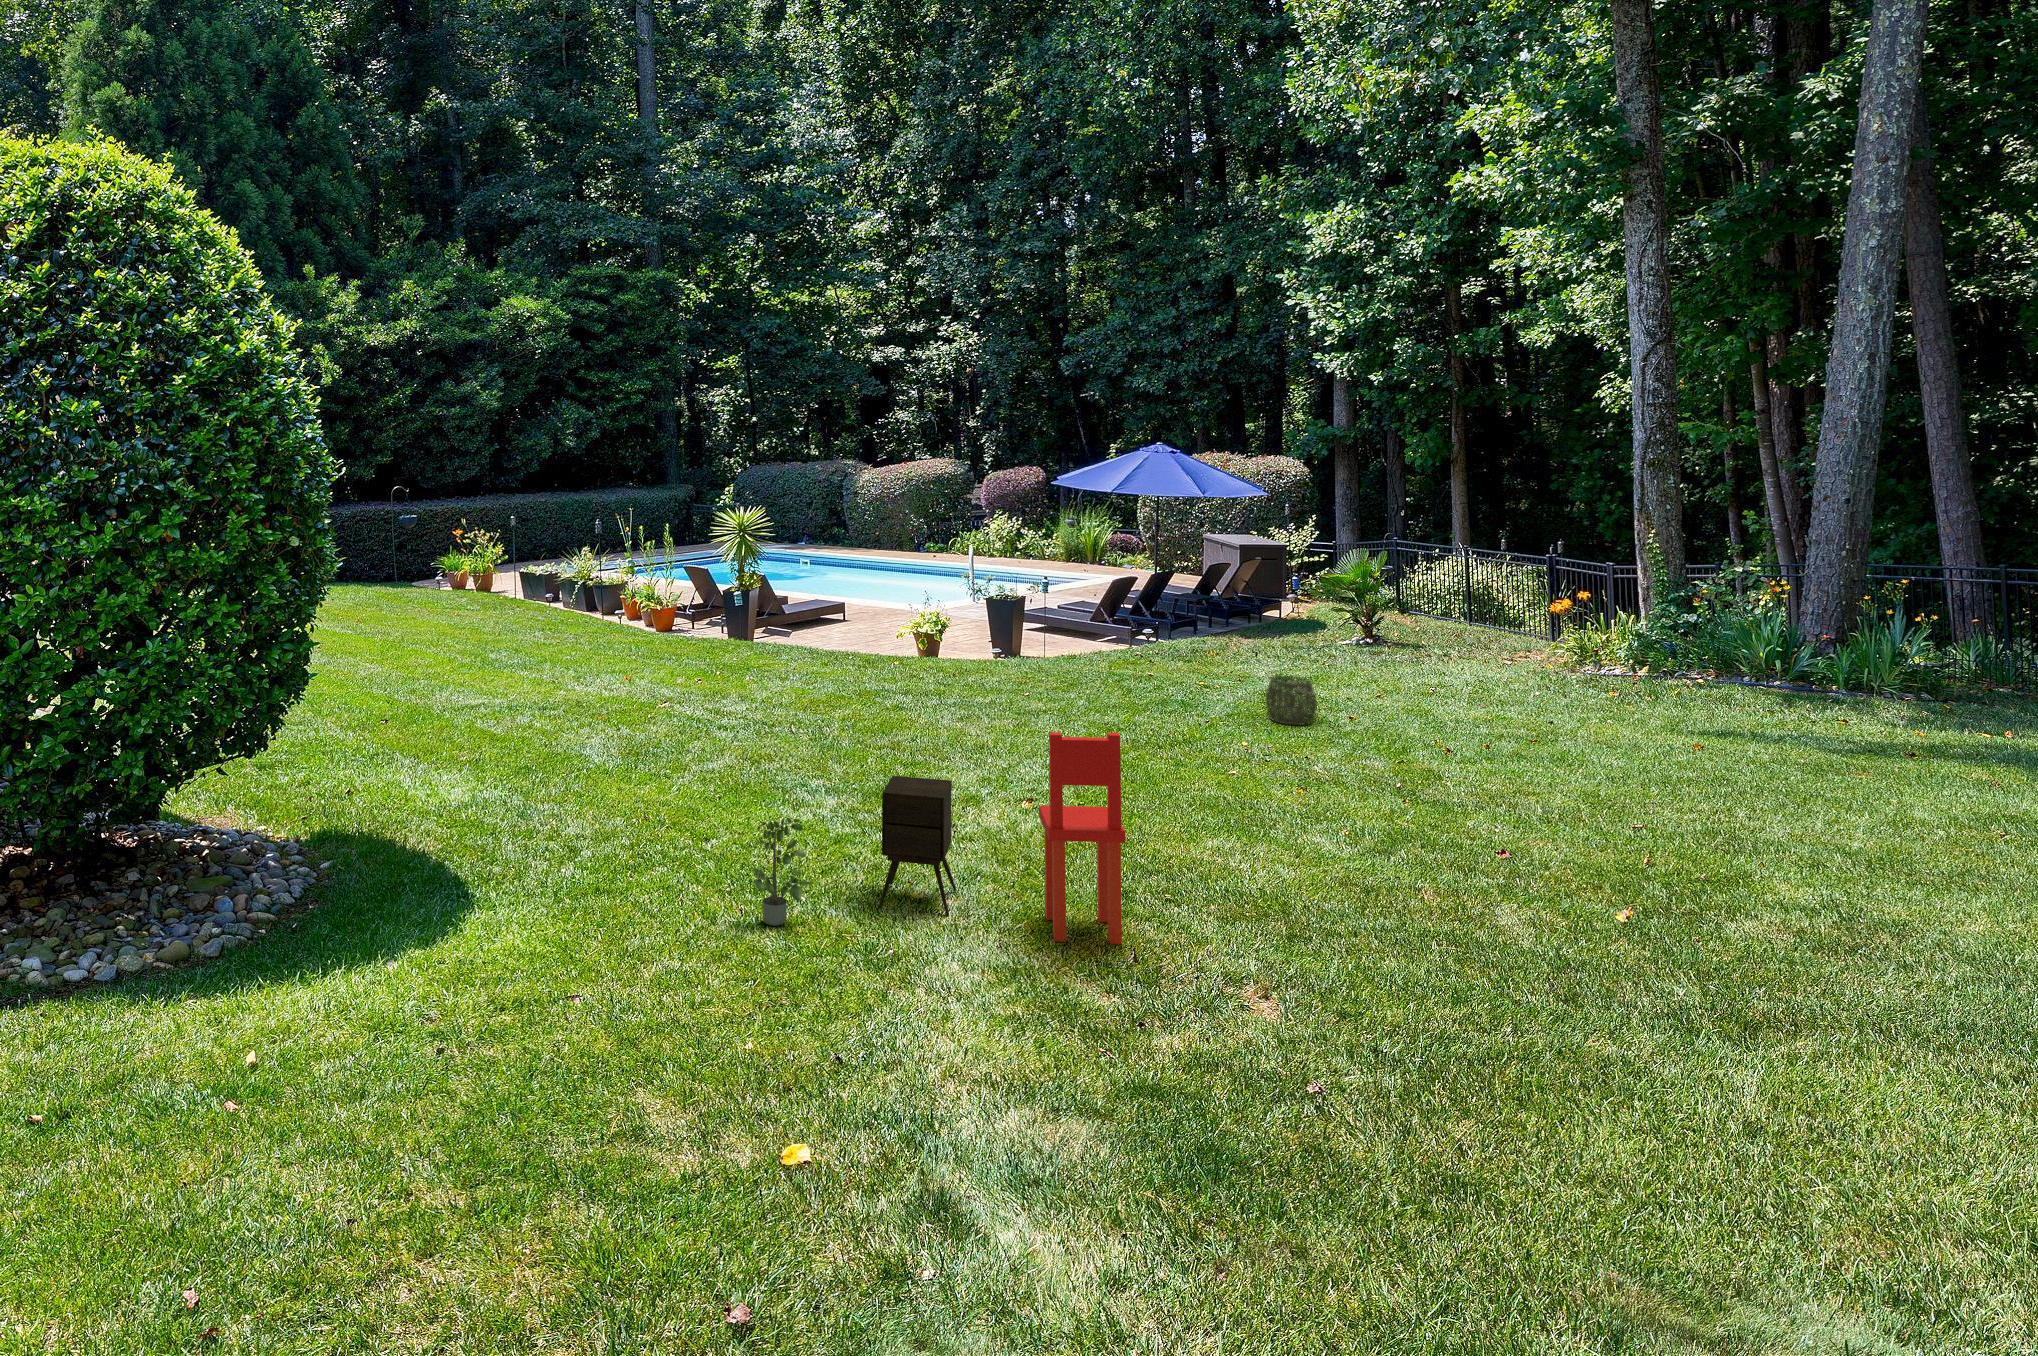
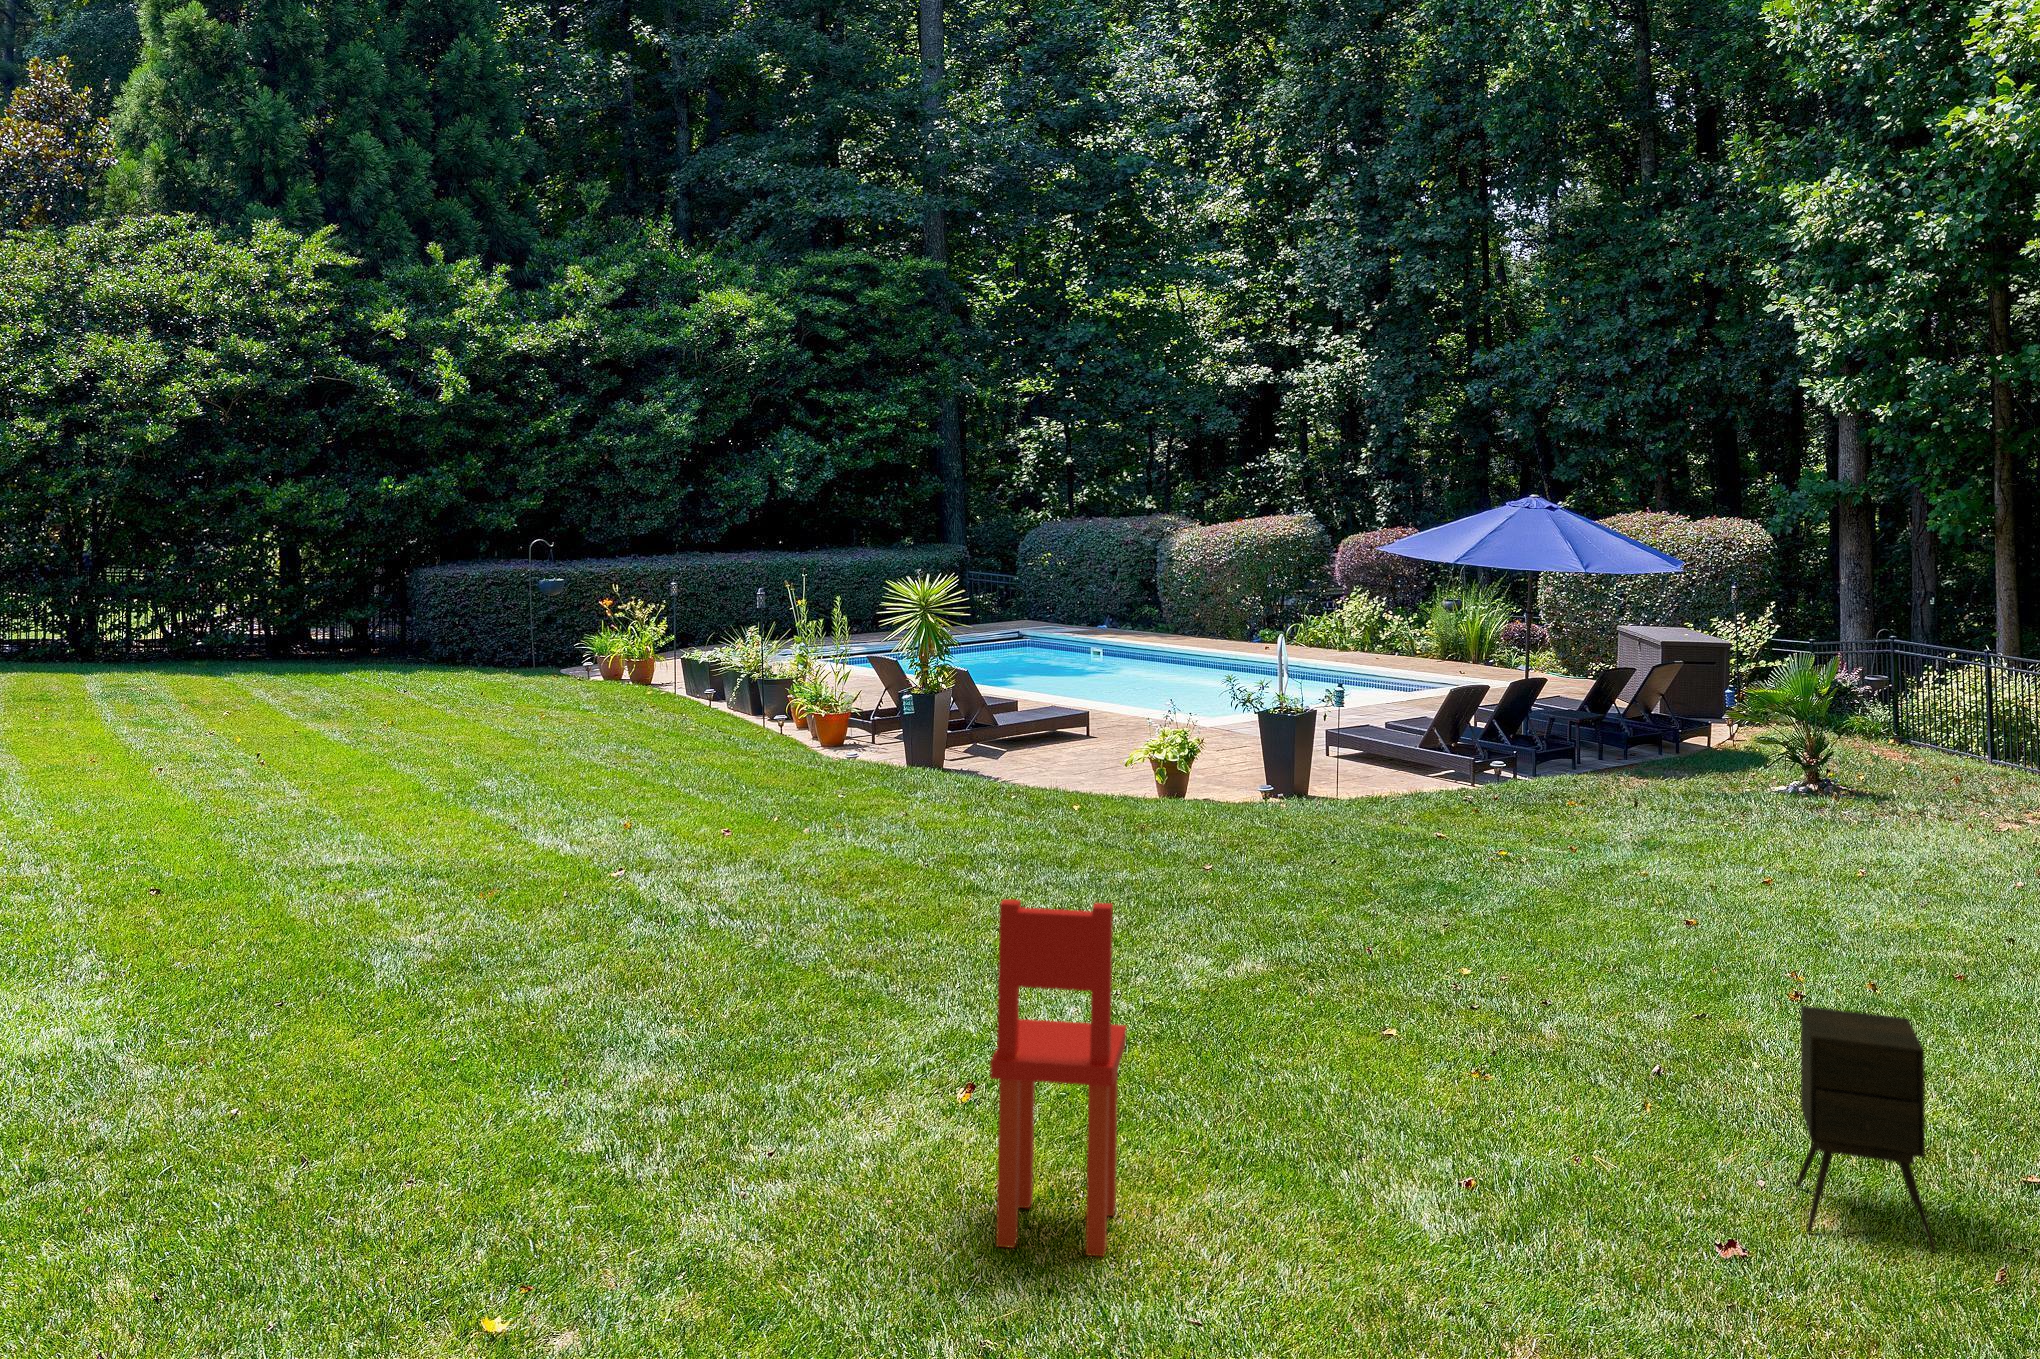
woven basket: present [1266,676,1317,726] -> none [1588,828,1664,904]
side table: present [878,776,956,916] -> present [1796,1006,1936,1252]
potted plant: present [752,817,813,926] -> none [532,1019,639,1199]

